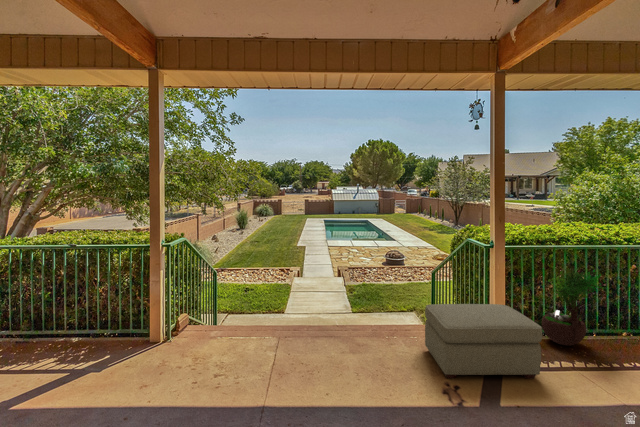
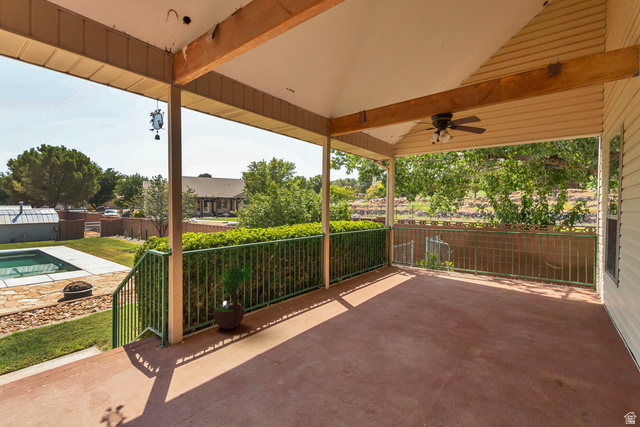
ottoman: present [425,304,542,379] -> none [91,305,206,395]

